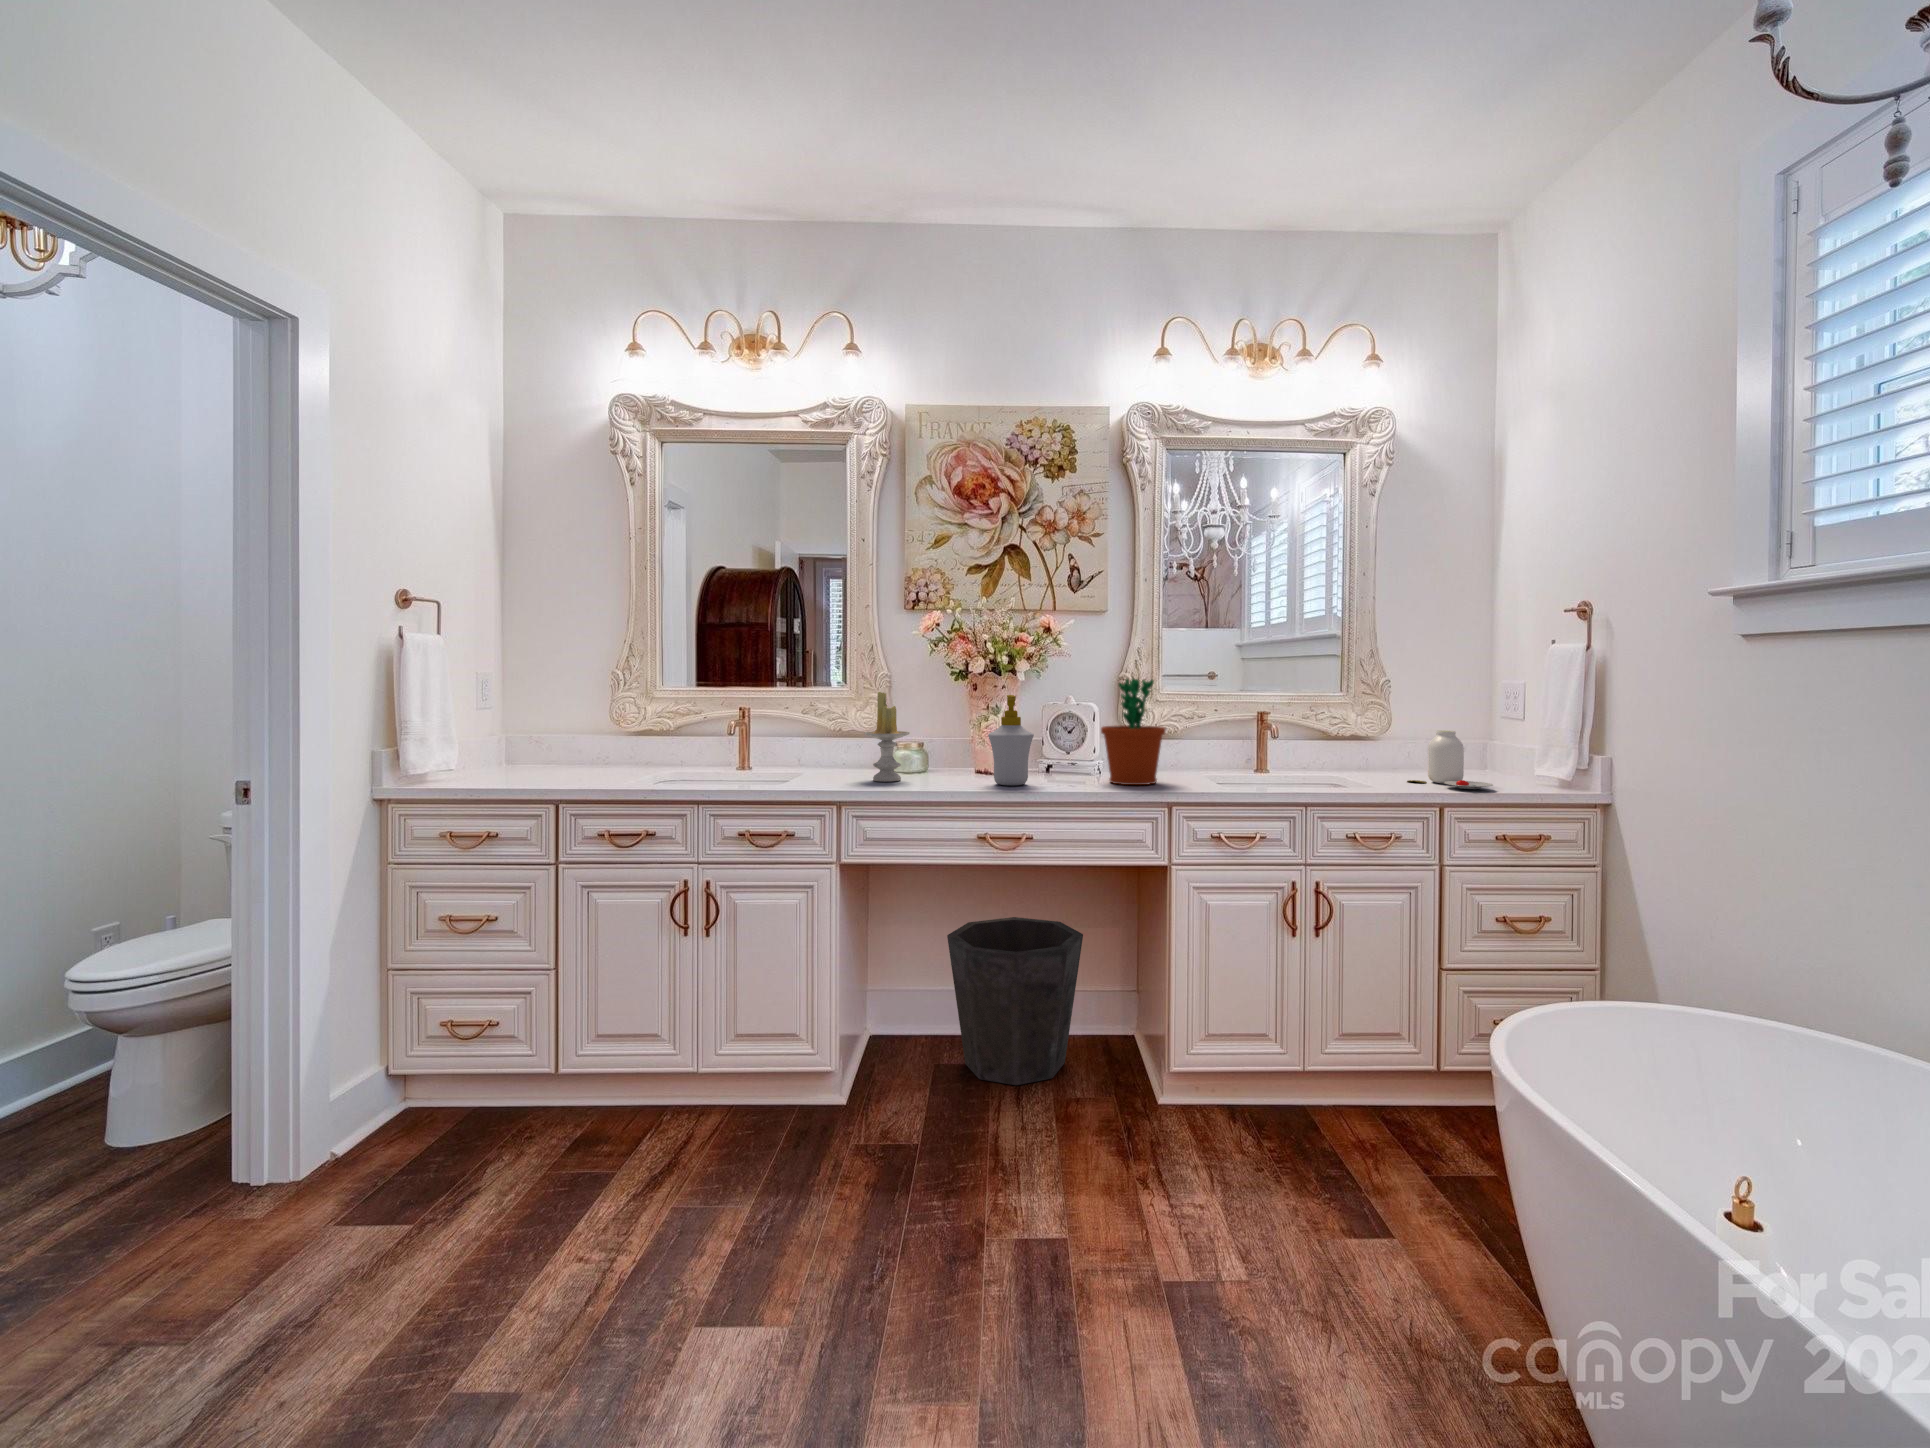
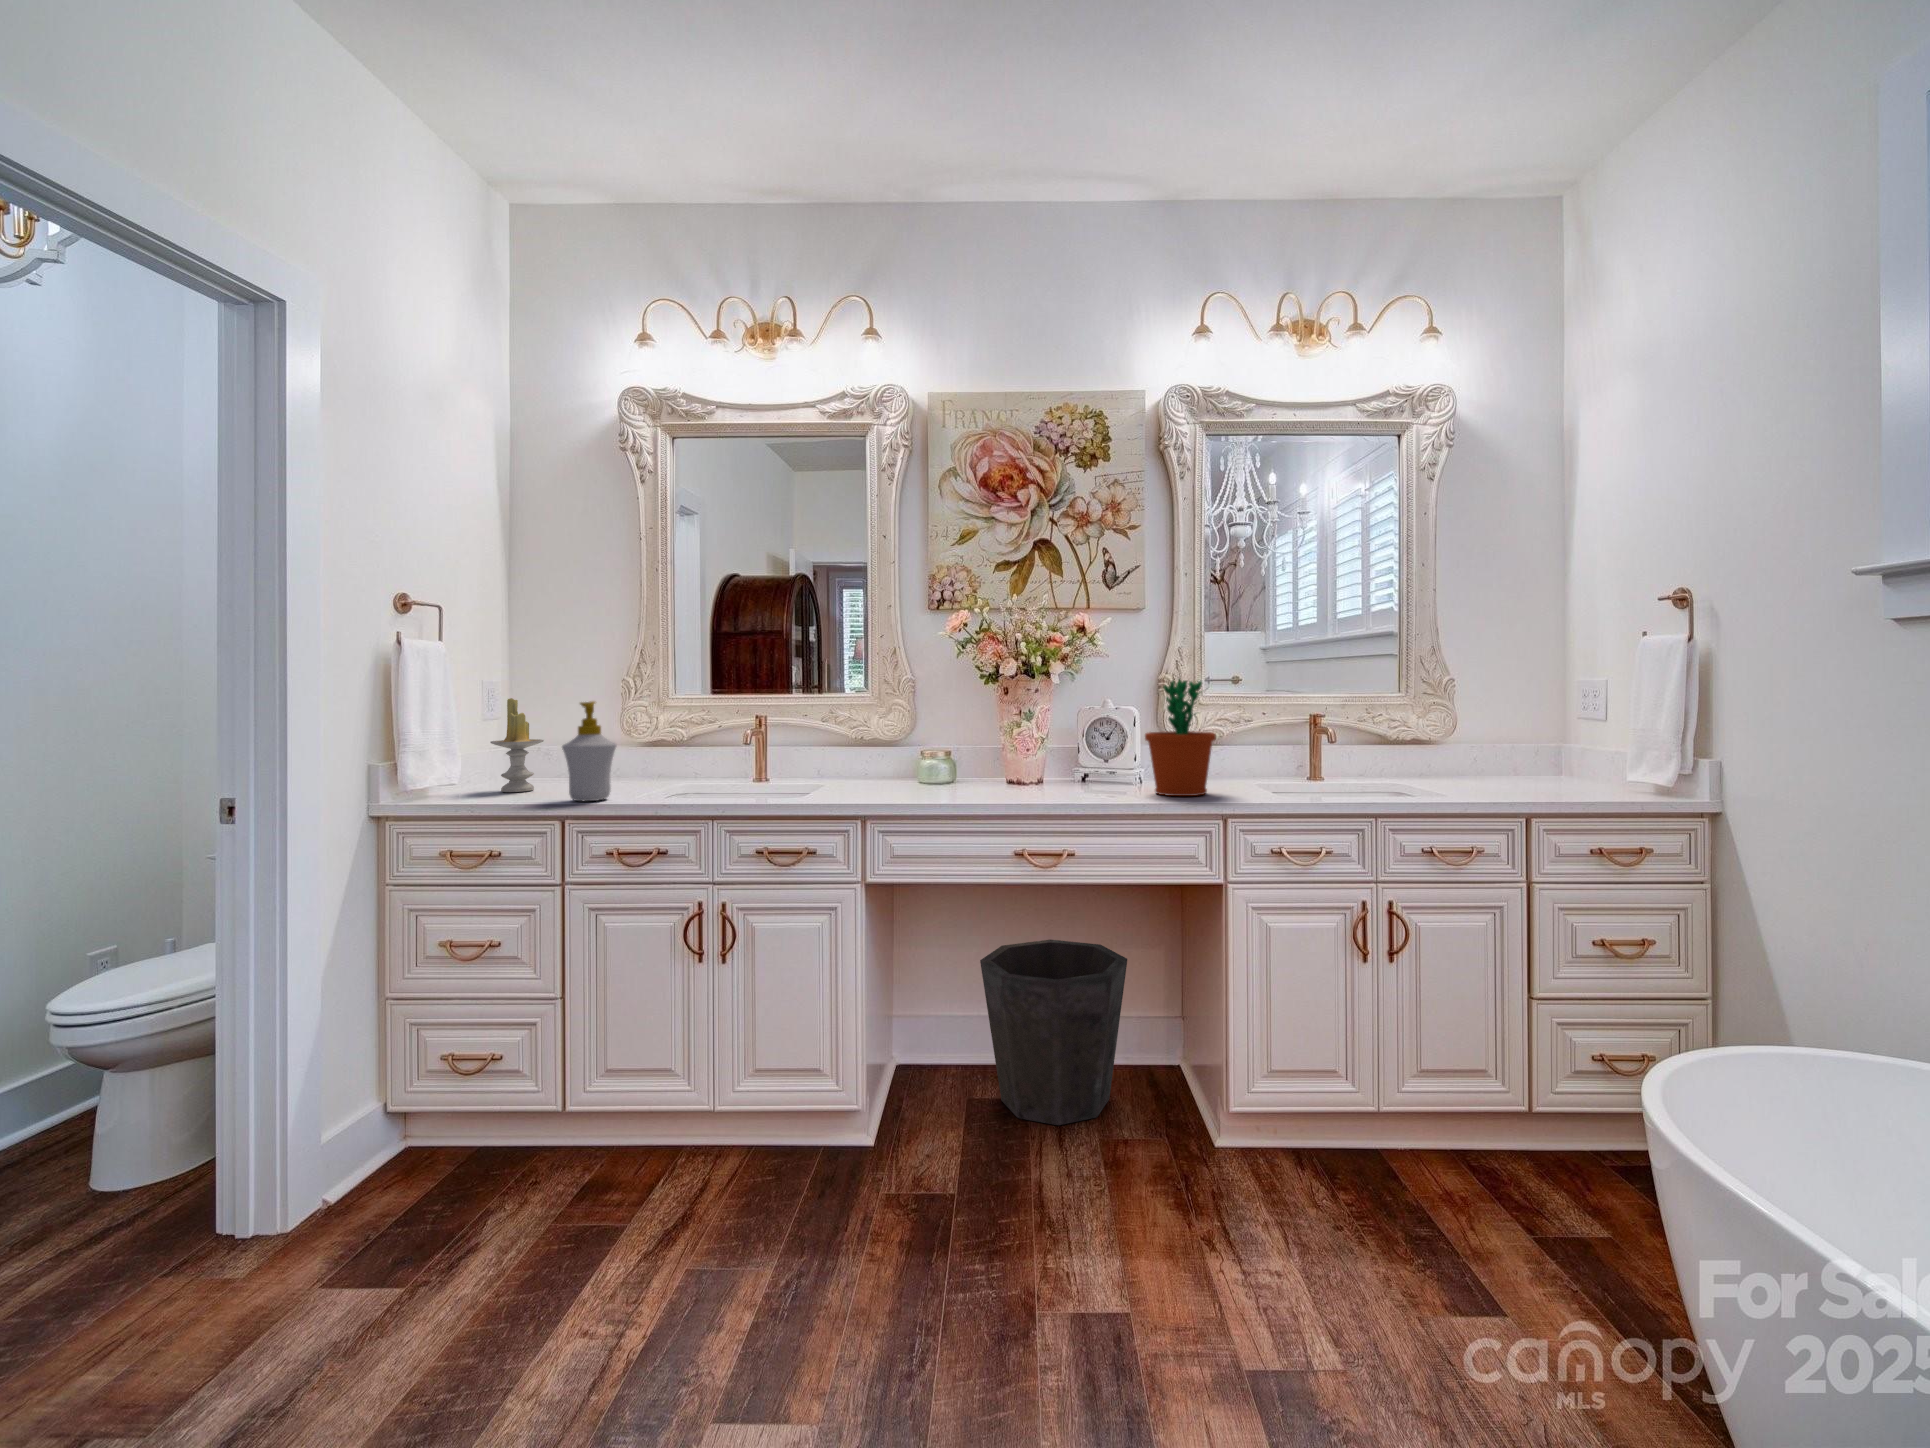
candle: present [865,692,909,782] -> present [490,698,544,792]
soap bottle: present [988,695,1034,785] -> present [562,701,617,801]
jar: present [1408,731,1493,789] -> none [1482,733,1583,797]

